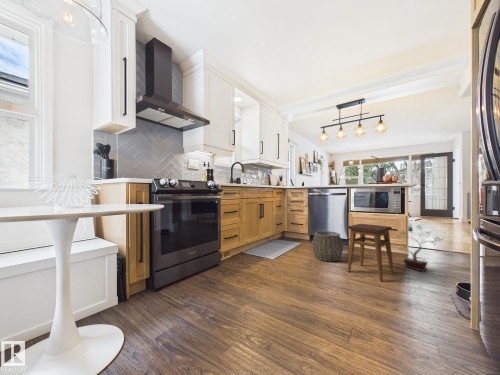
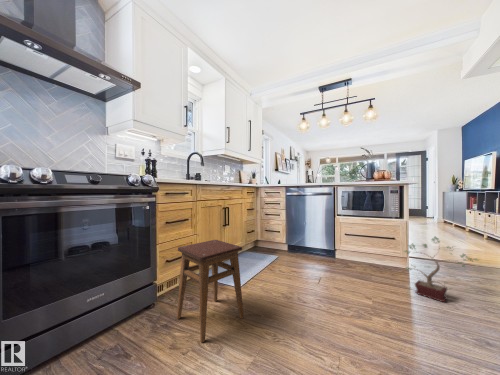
stool: present [347,224,394,281] -> present [177,240,244,343]
woven basket: present [312,231,343,261] -> none [292,244,334,289]

